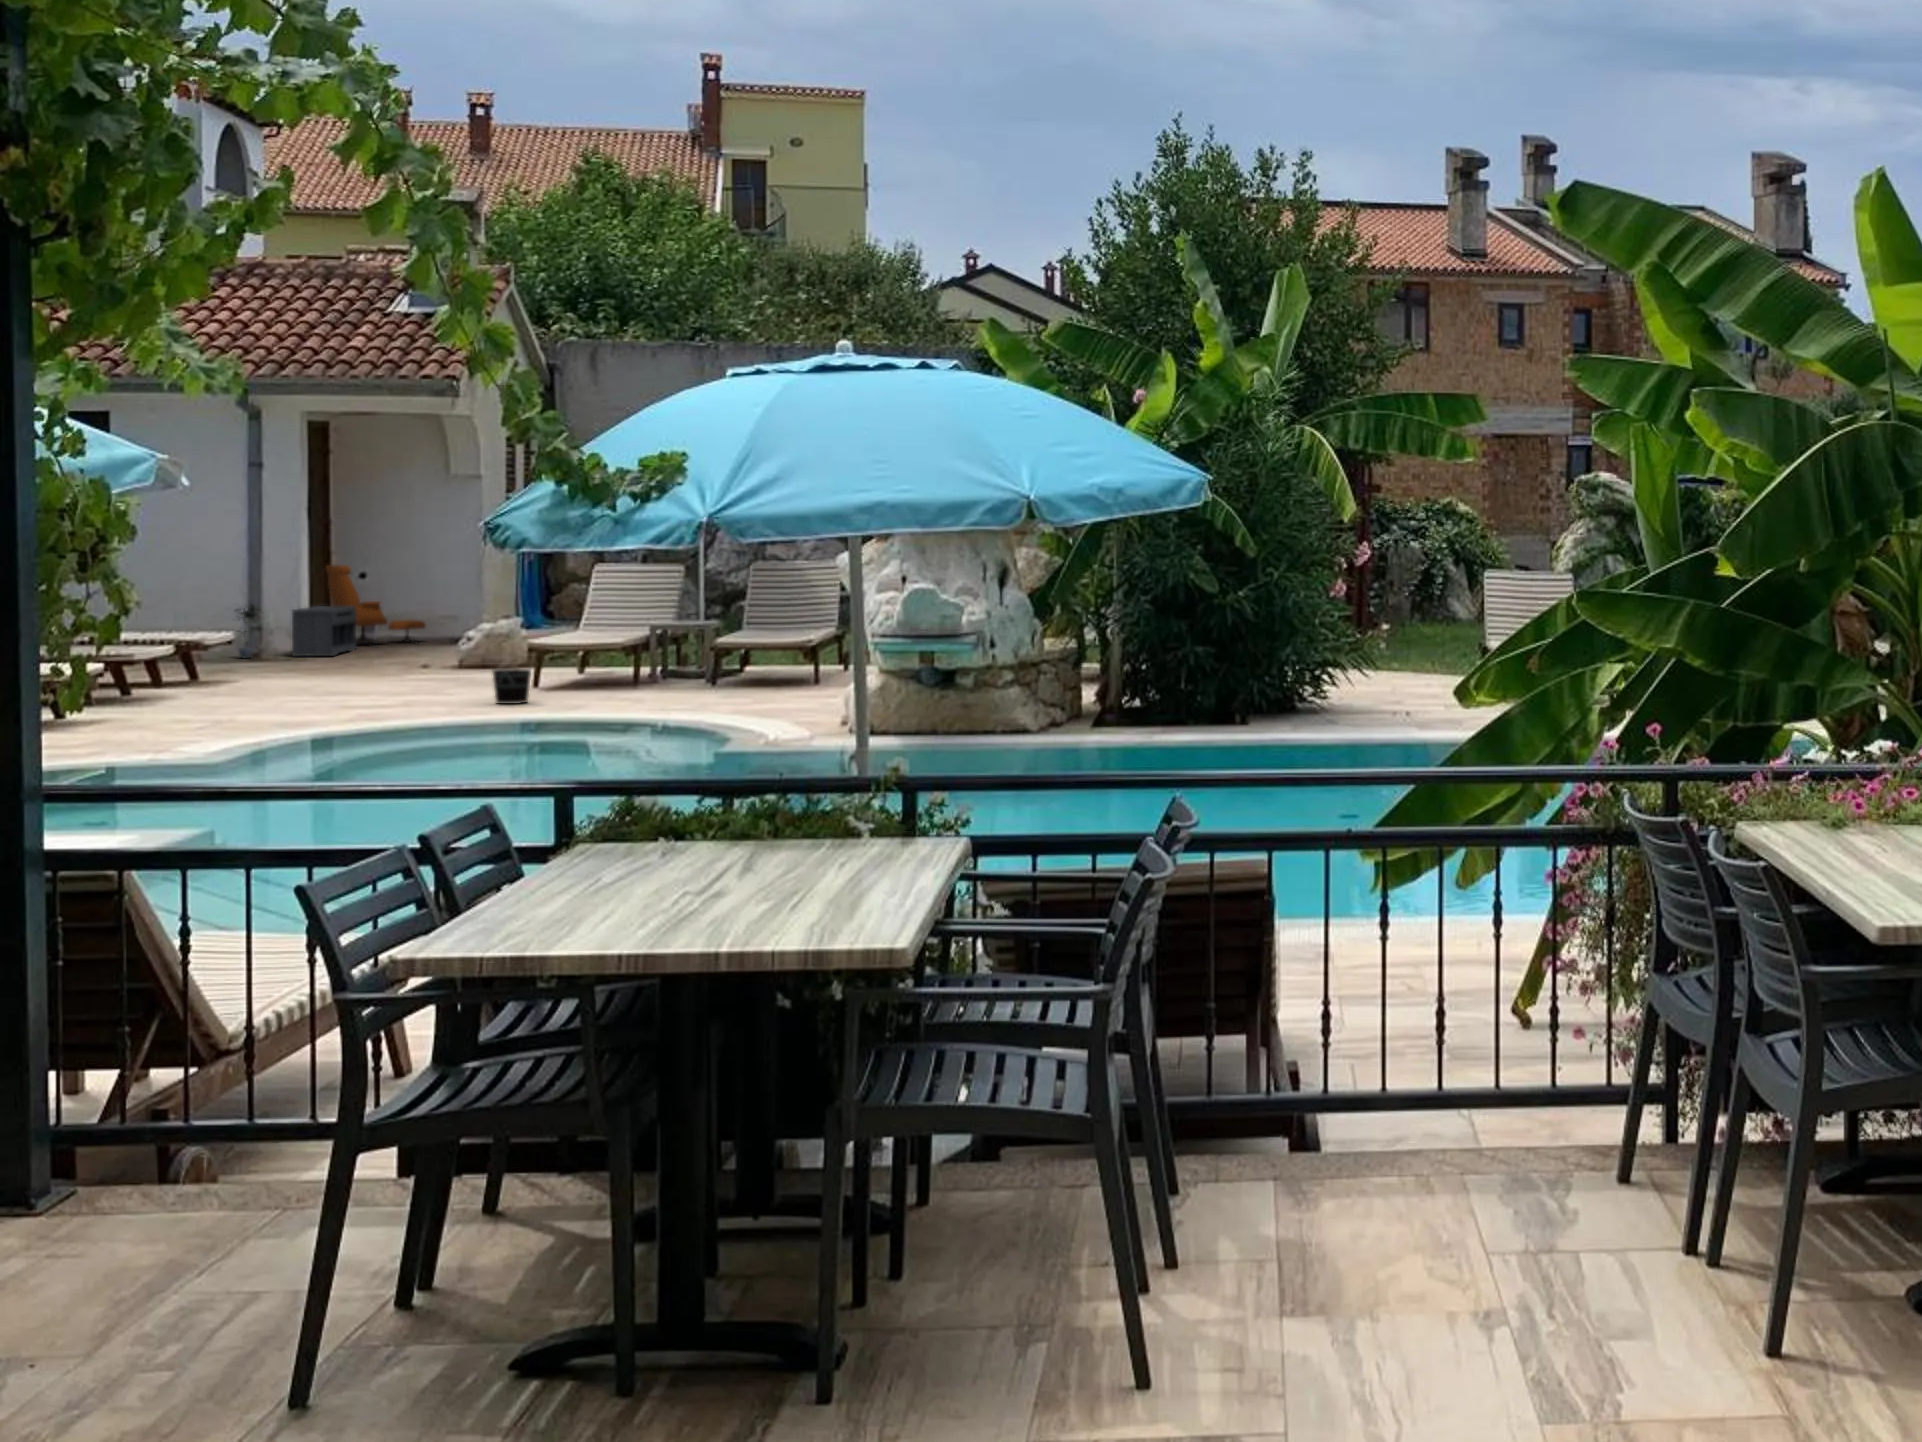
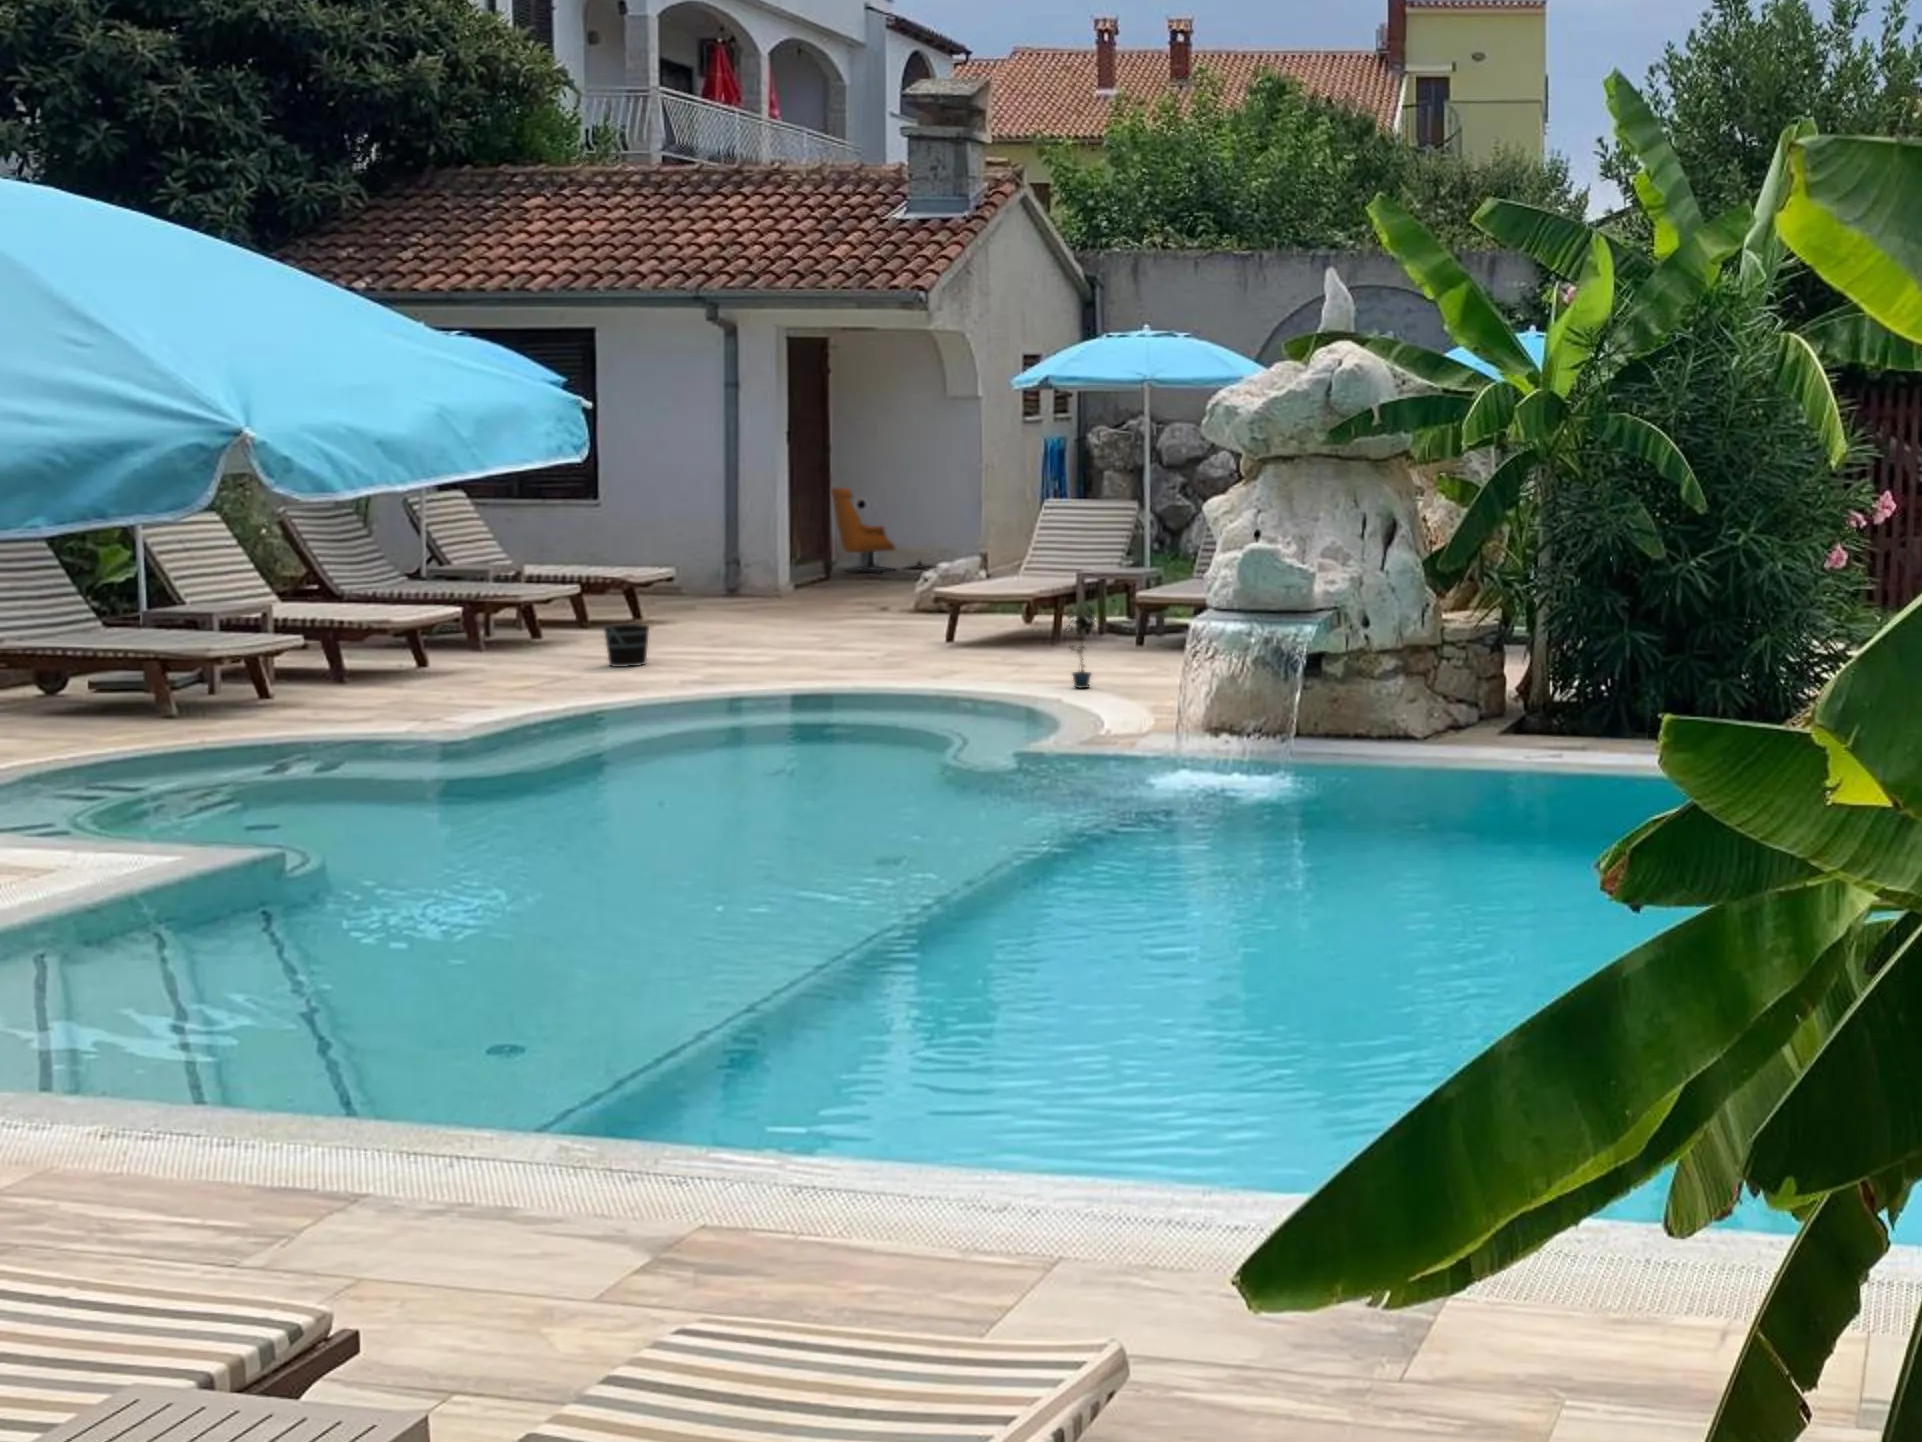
potted plant: present [234,605,257,658] -> present [1068,605,1099,688]
bench: present [292,606,356,656] -> none [774,532,854,588]
bucket: present [492,668,531,704] -> present [604,624,649,667]

